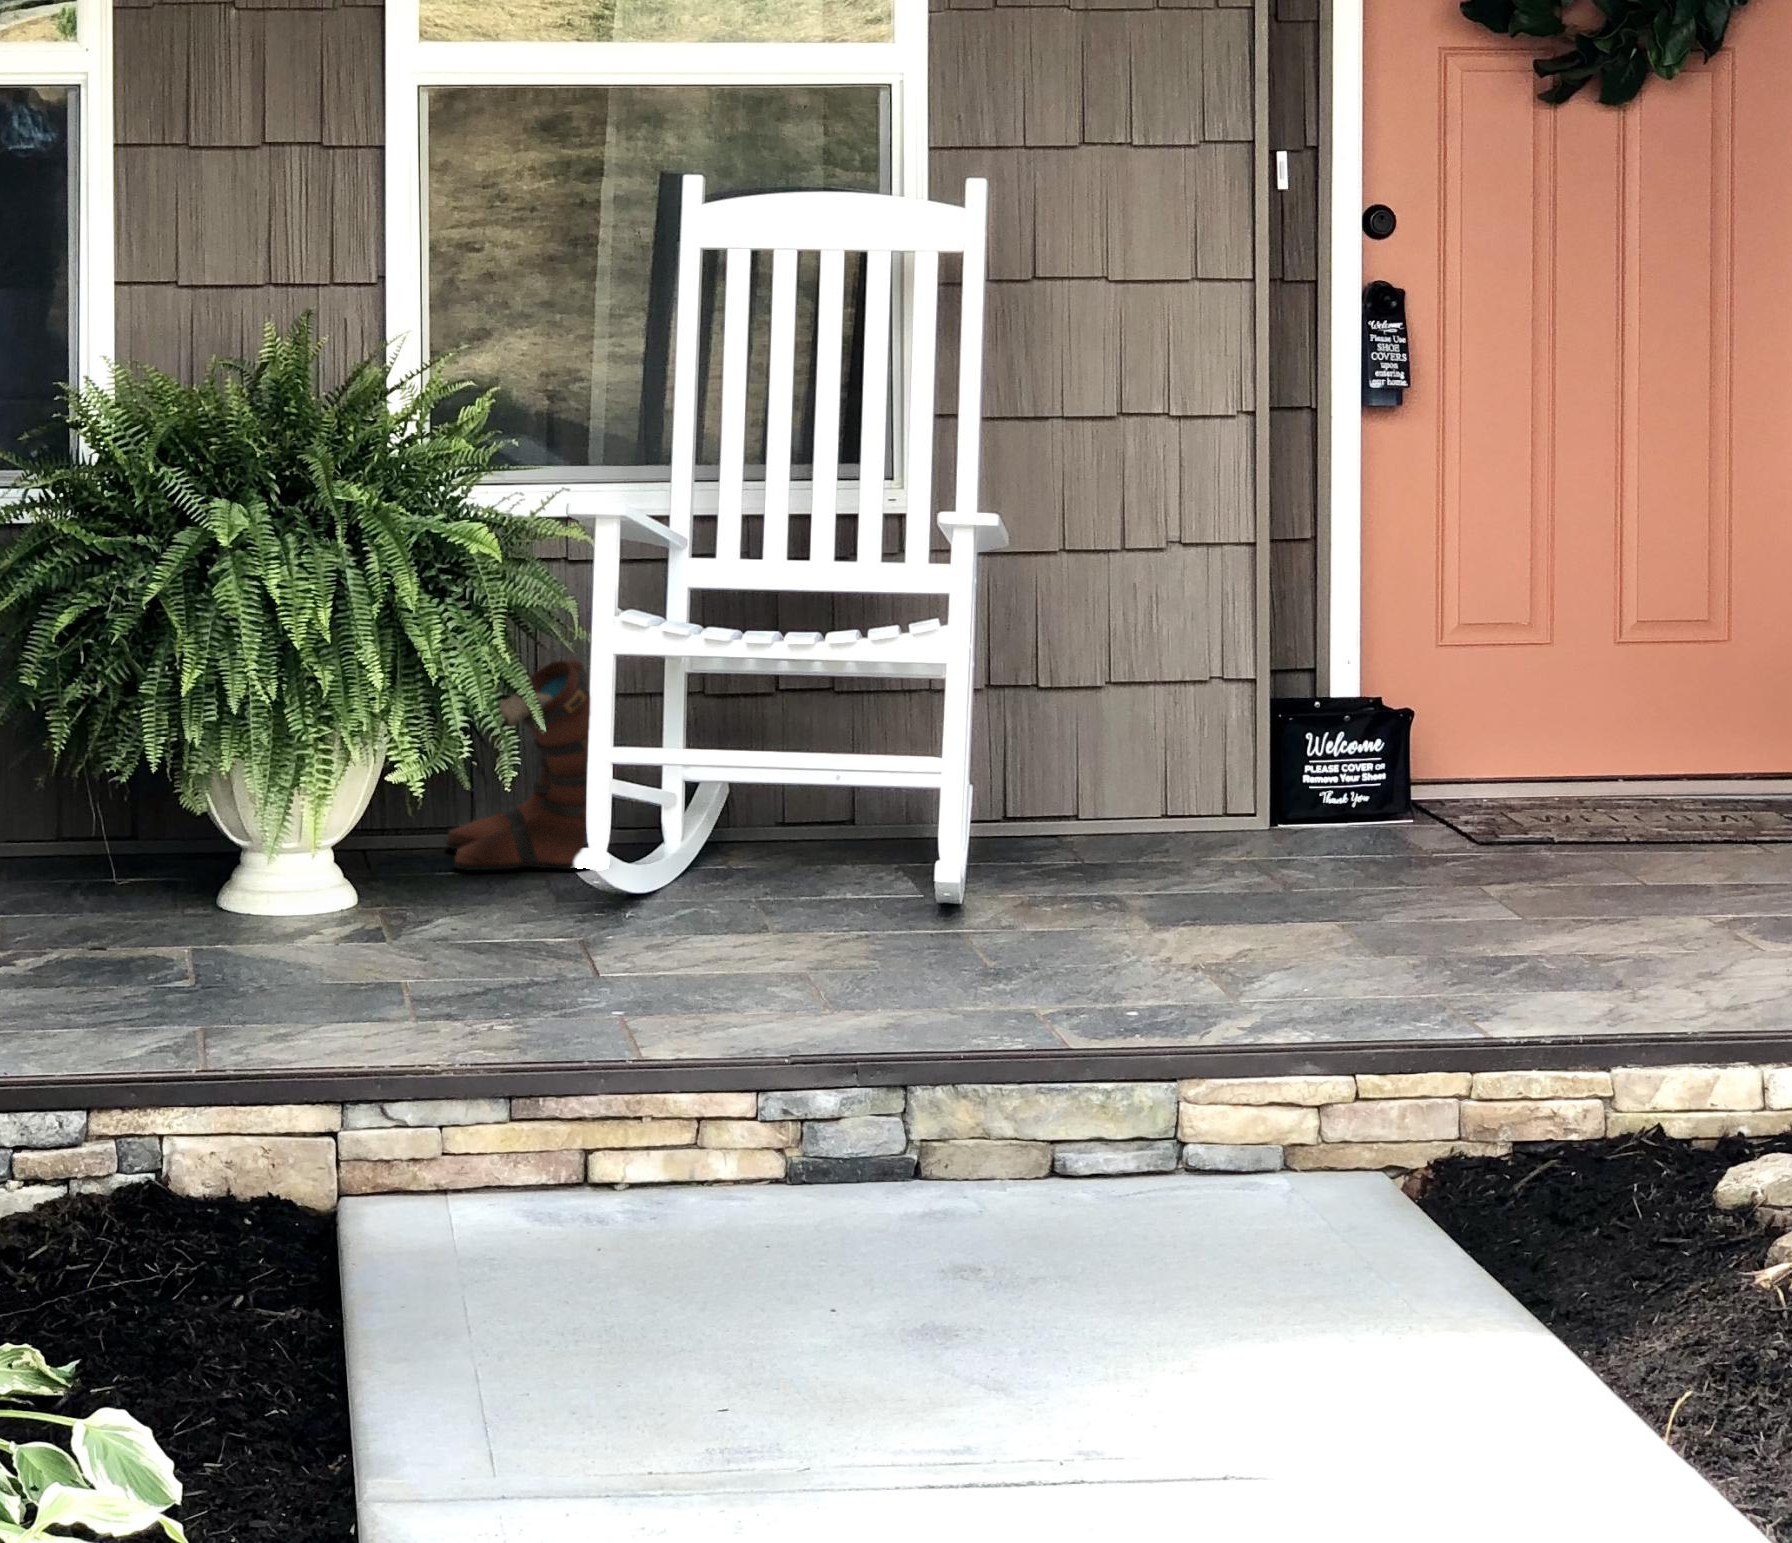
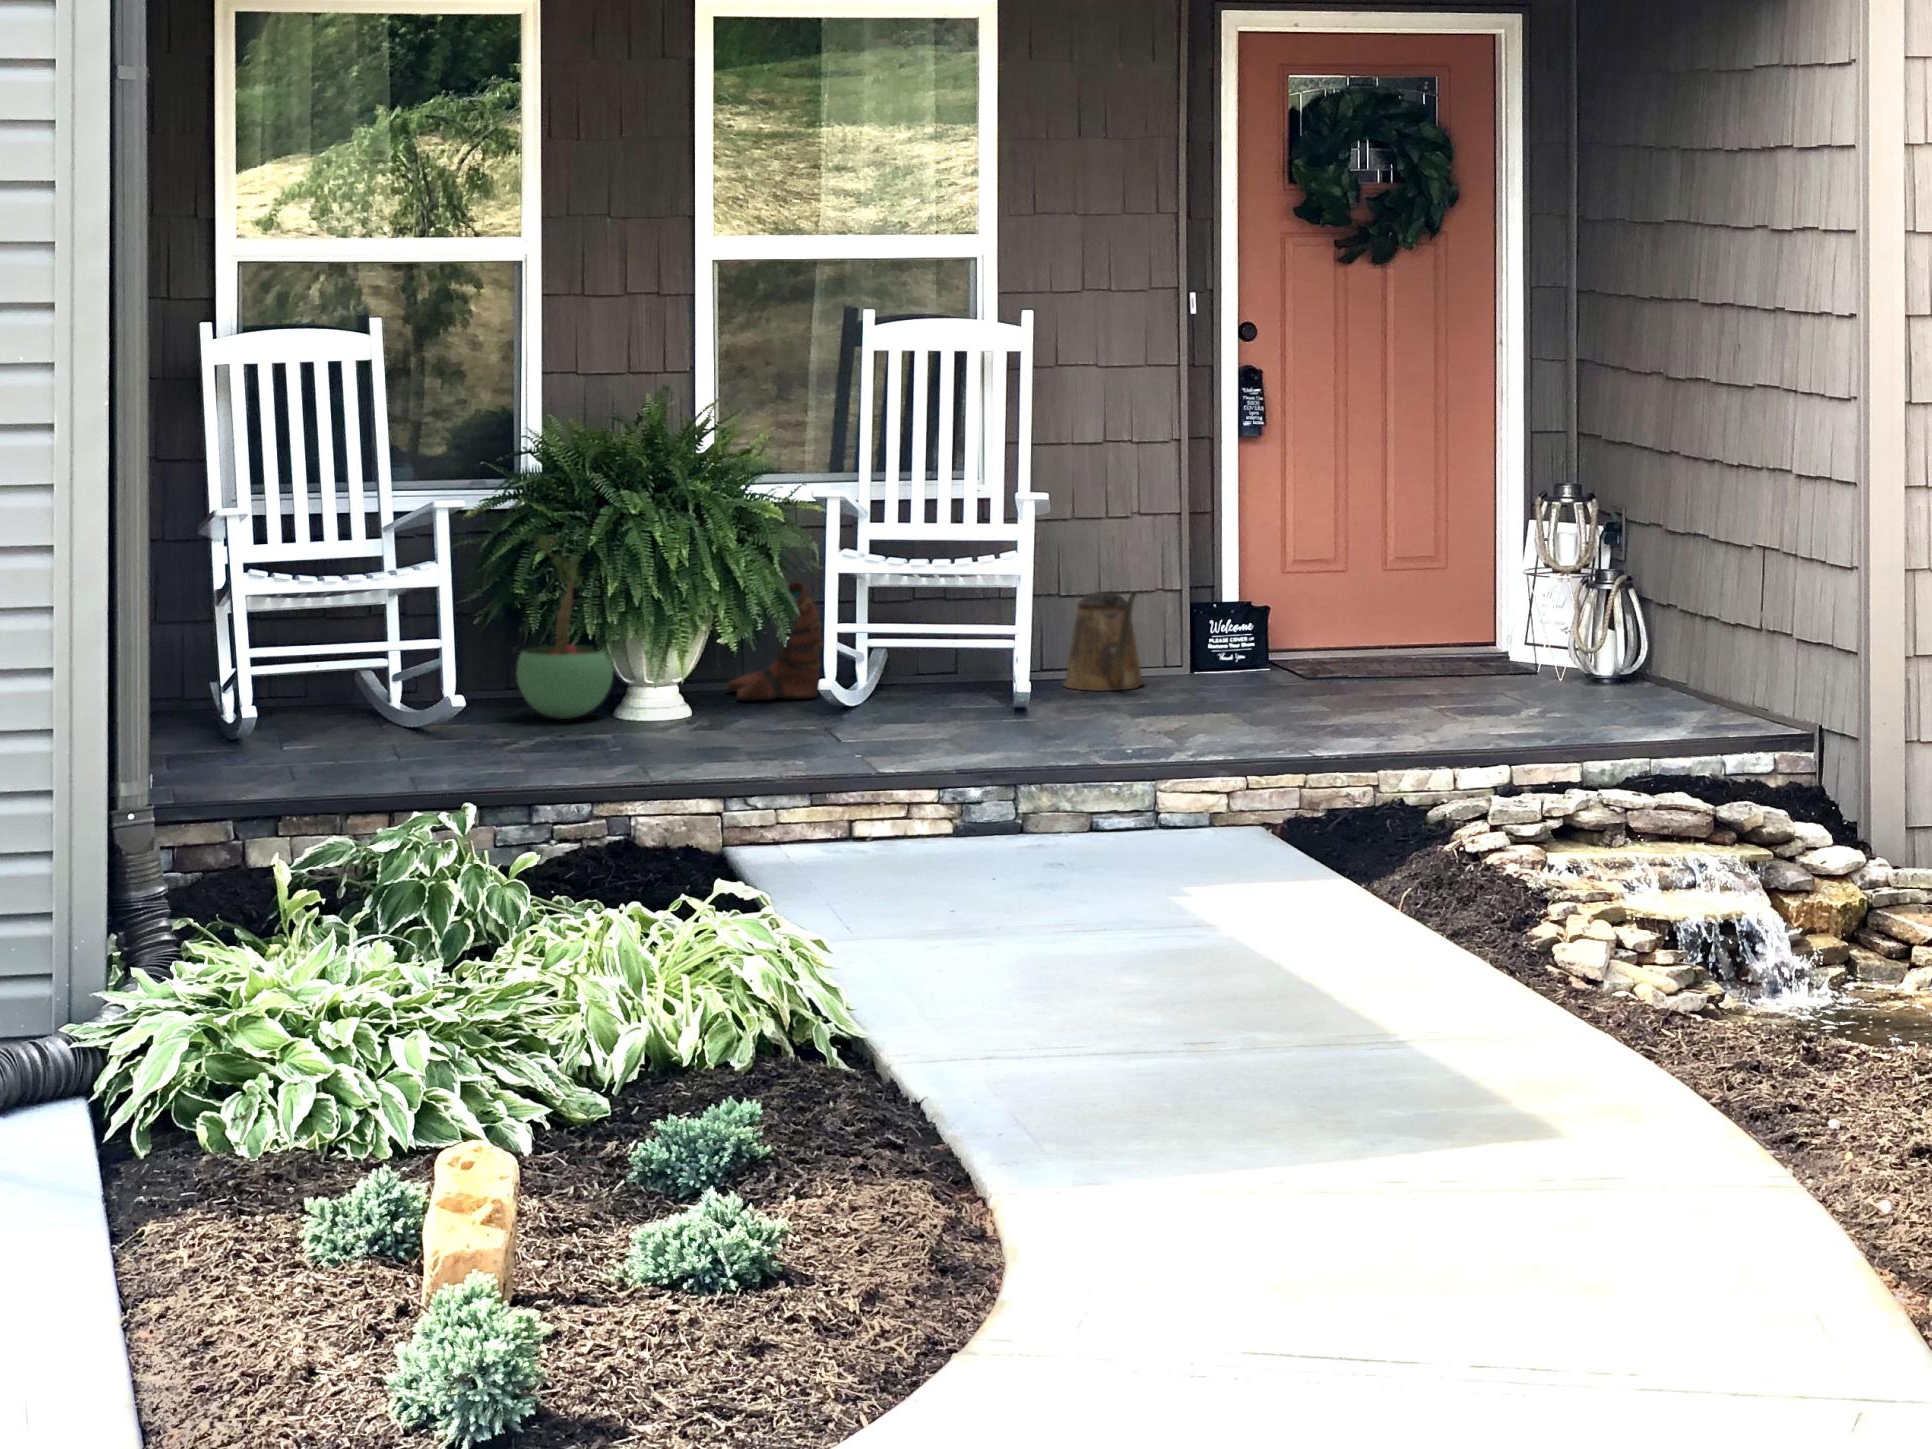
potted plant: none [53,571,223,904] -> present [517,534,613,719]
watering can: none [1036,685,1181,864] -> present [1064,591,1144,691]

